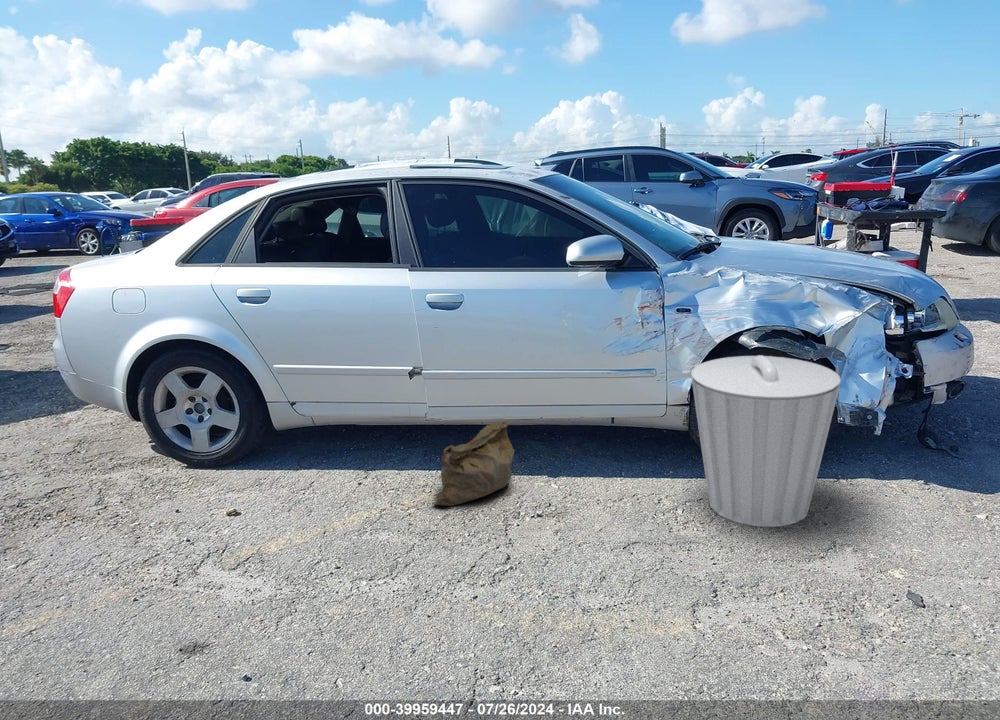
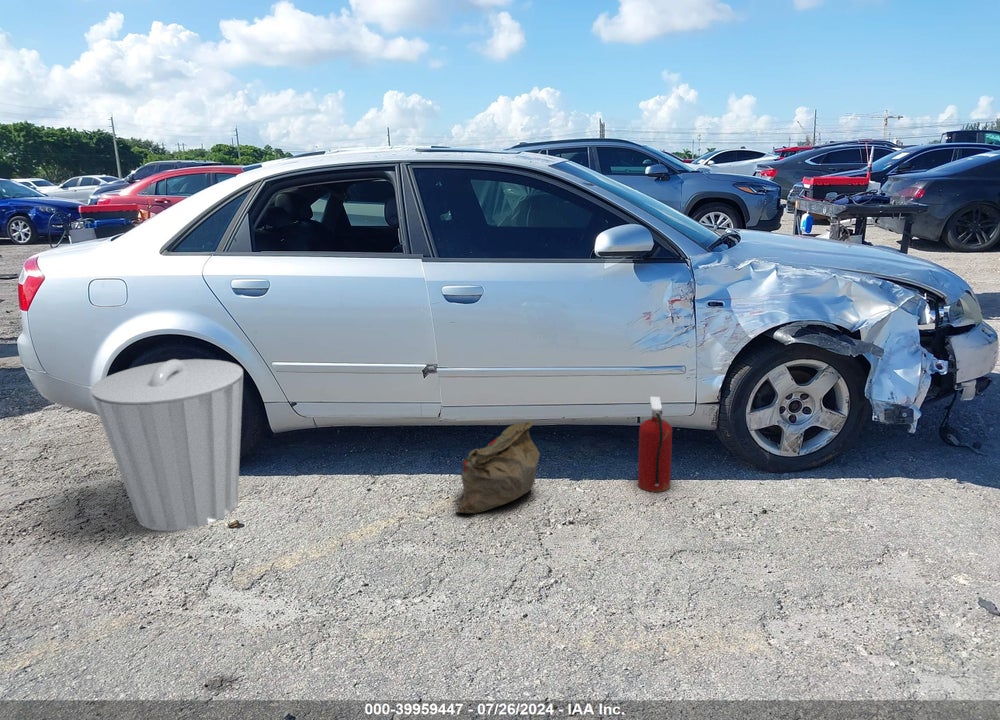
trash can: present [691,355,840,527] -> present [91,359,243,531]
fire extinguisher: none [610,398,641,489] -> present [638,396,672,492]

